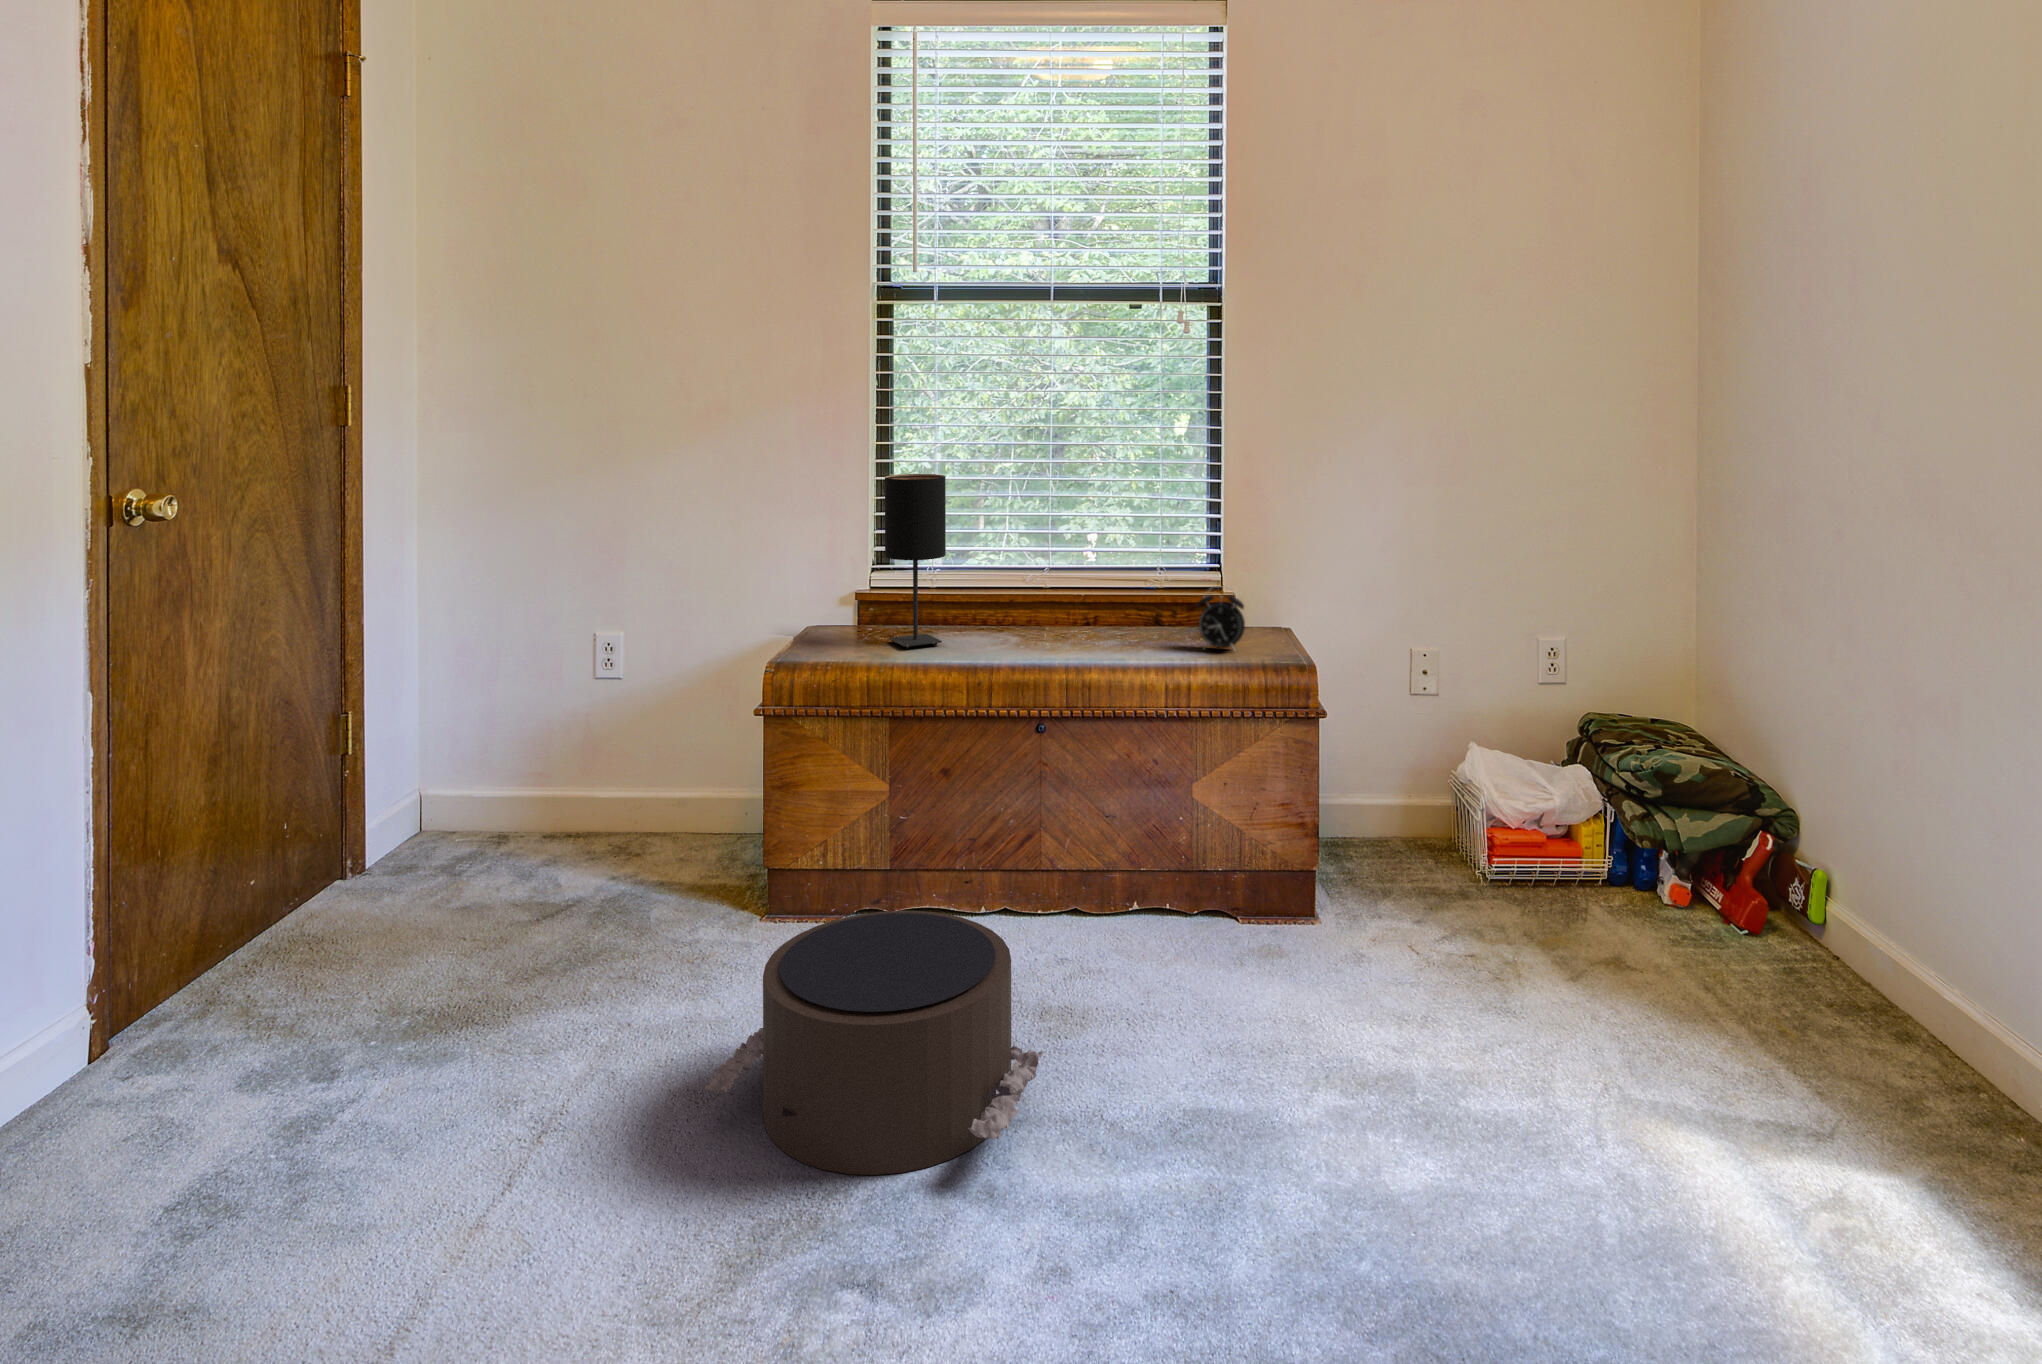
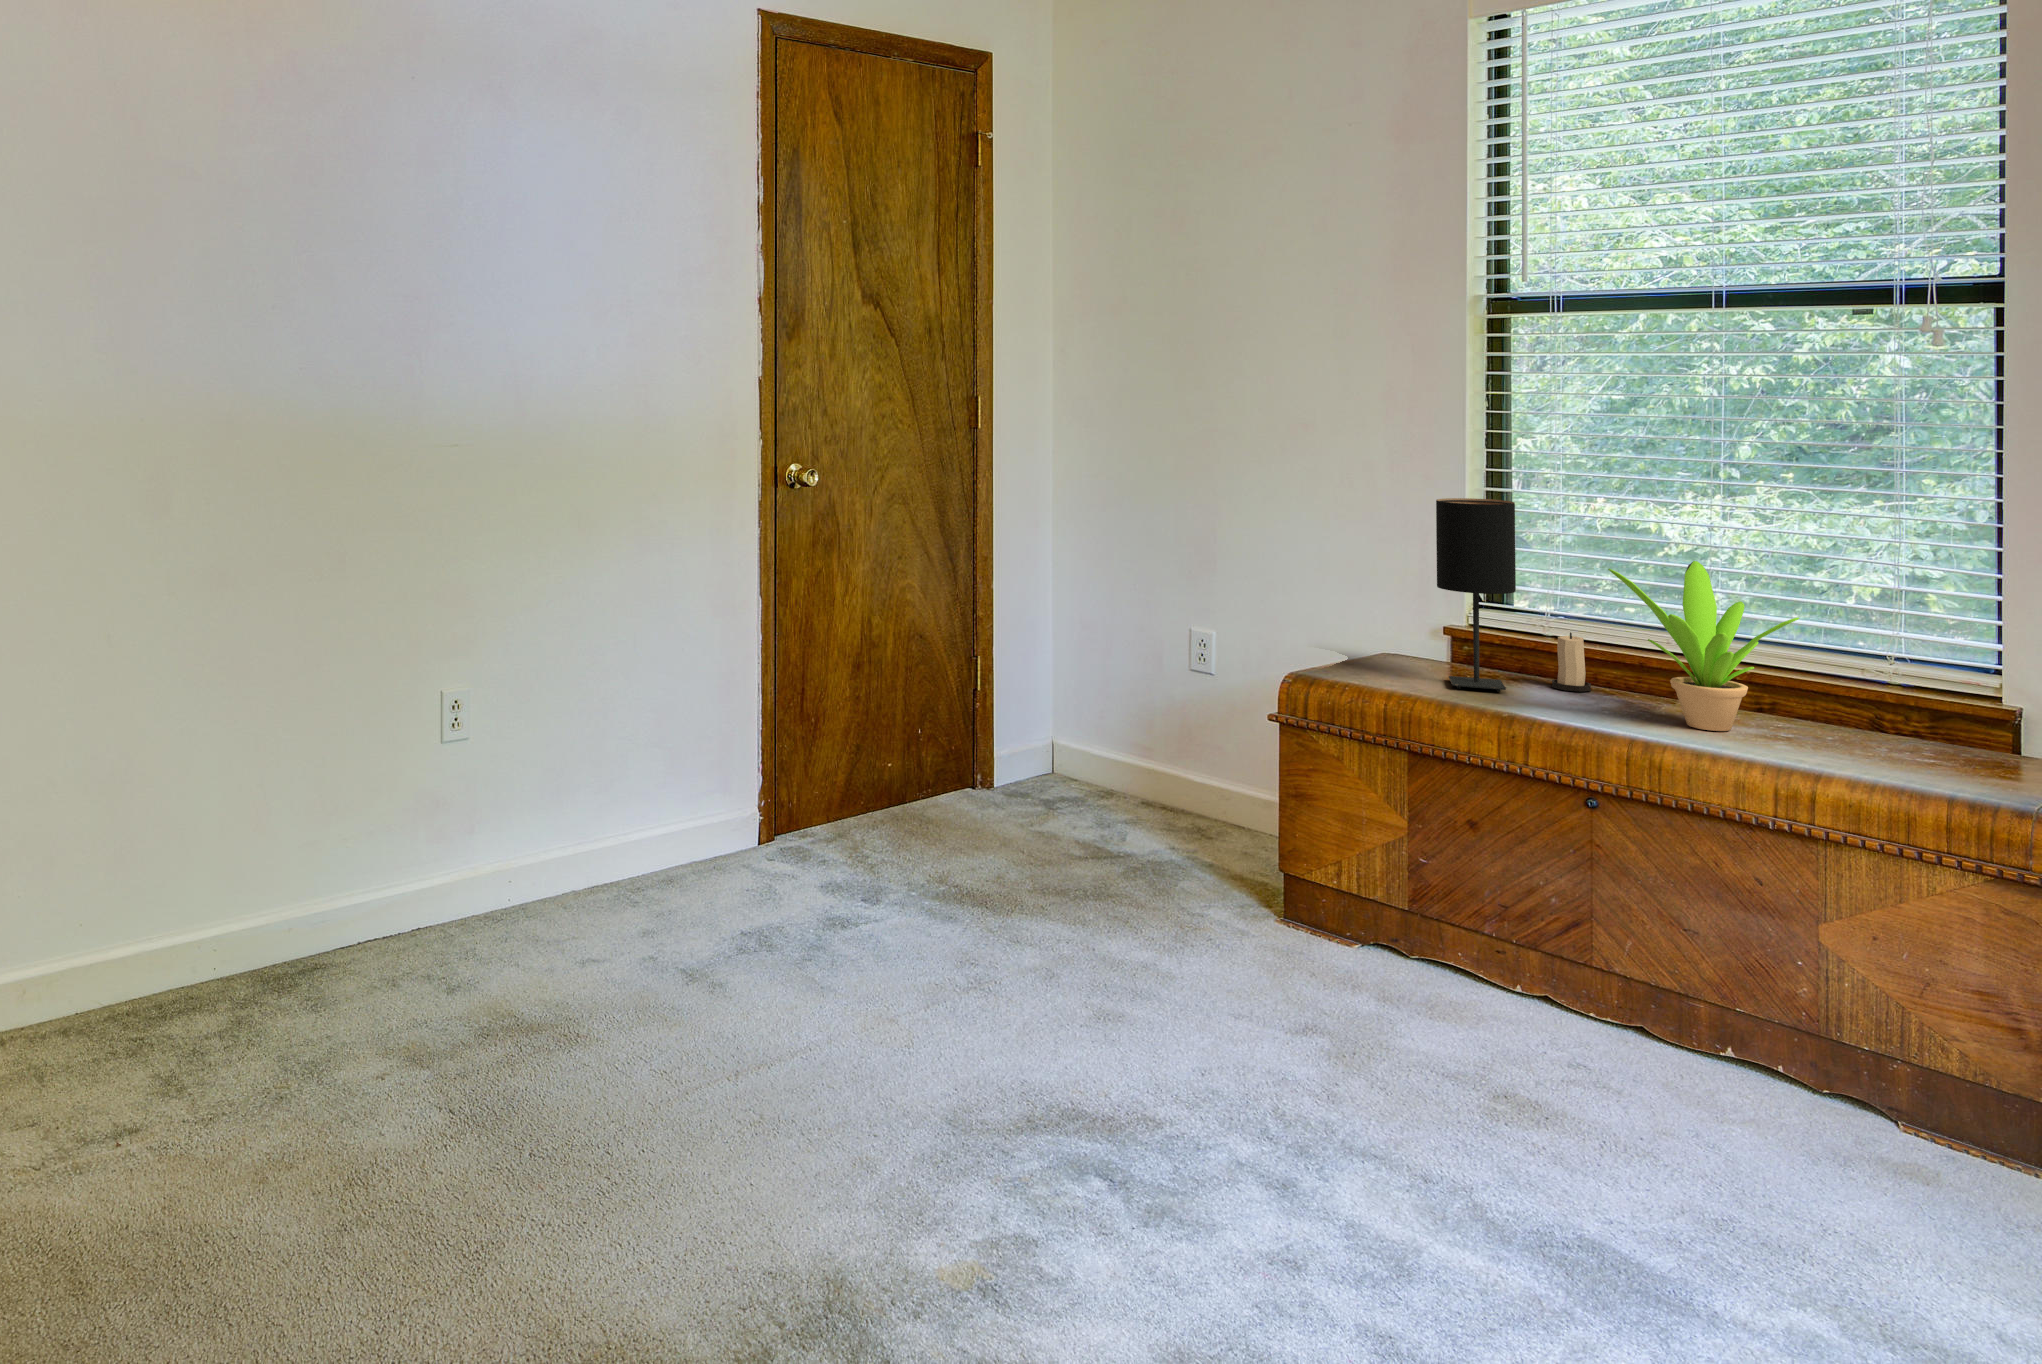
potted plant: none [1036,512,1147,648] -> present [1608,561,1799,731]
candle: none [957,582,986,633] -> present [1552,632,1591,692]
alarm clock: present [1197,586,1245,650] -> none [1875,682,1965,775]
pouf: present [705,911,1042,1175] -> none [1086,902,1409,1134]

